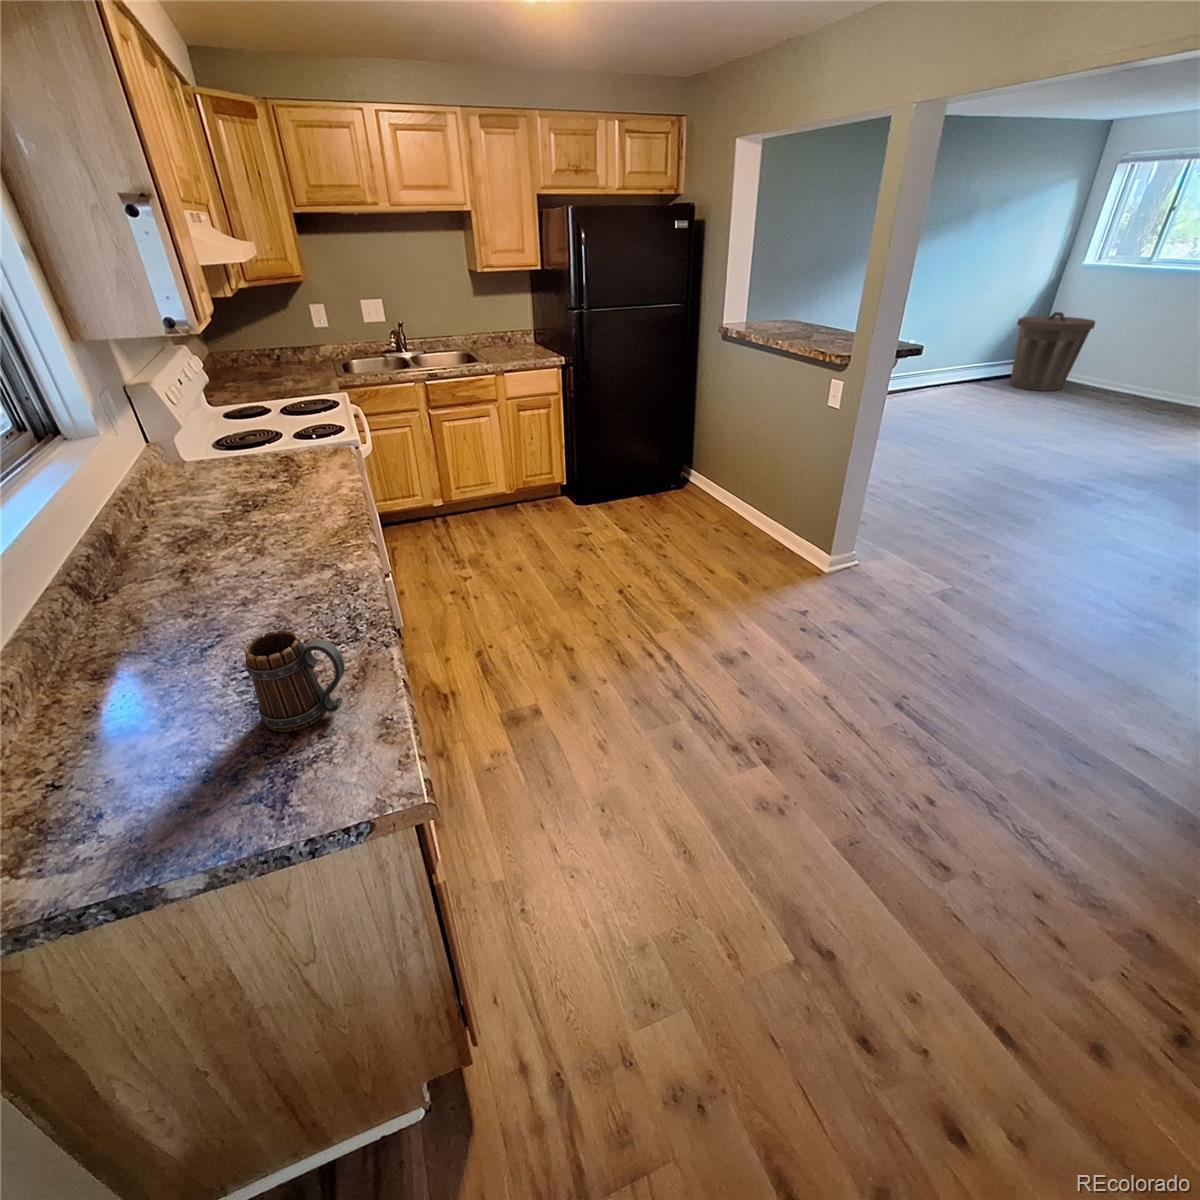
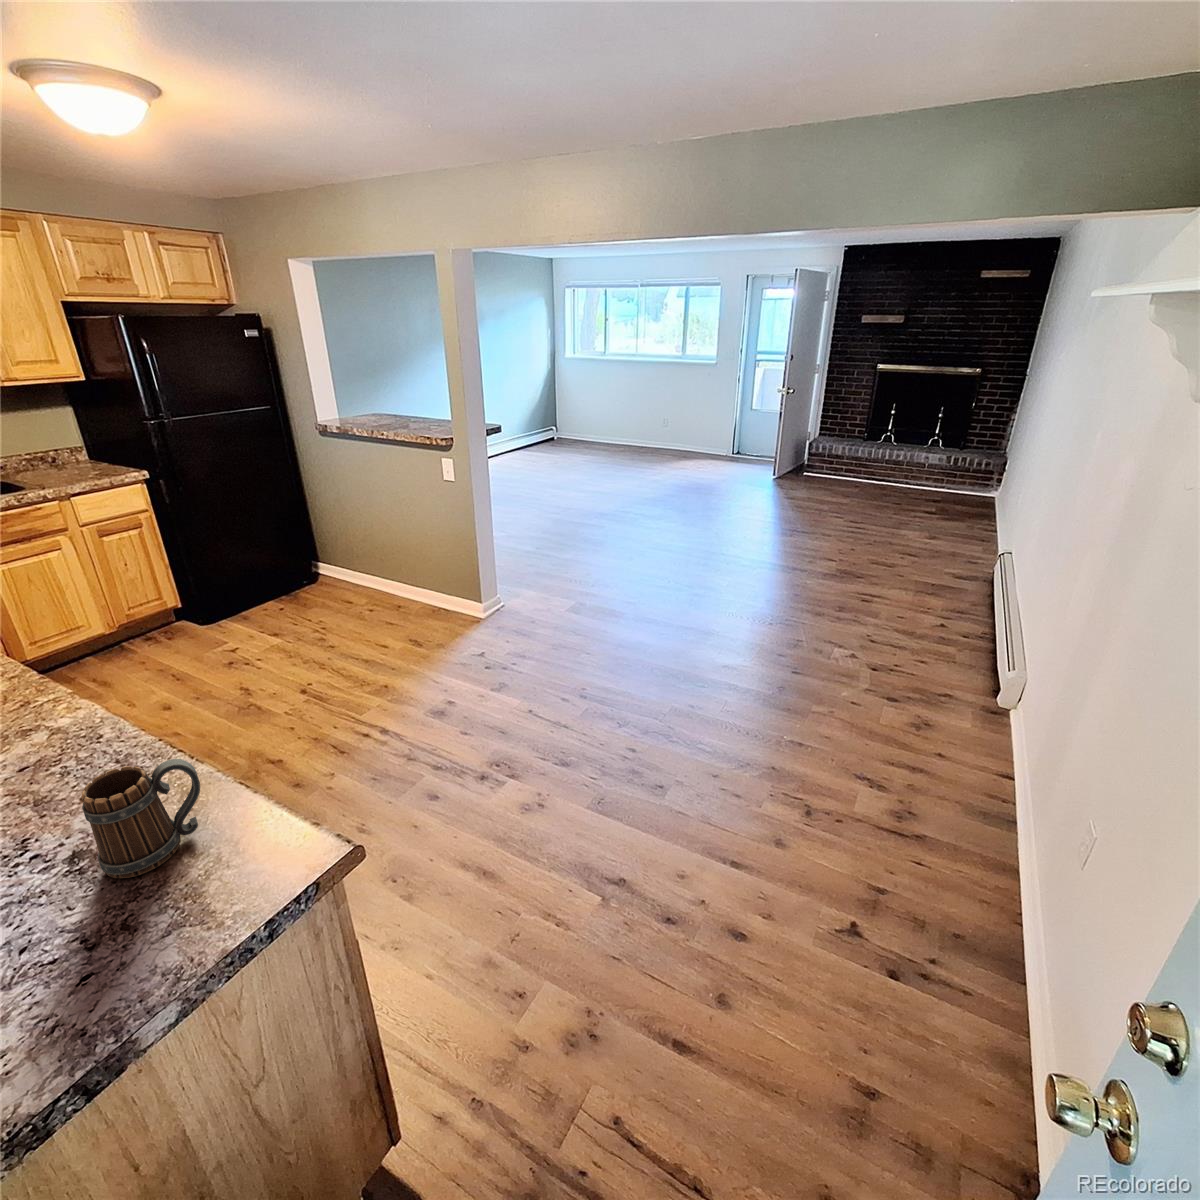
trash can: present [1010,312,1095,391] -> none [538,394,587,451]

